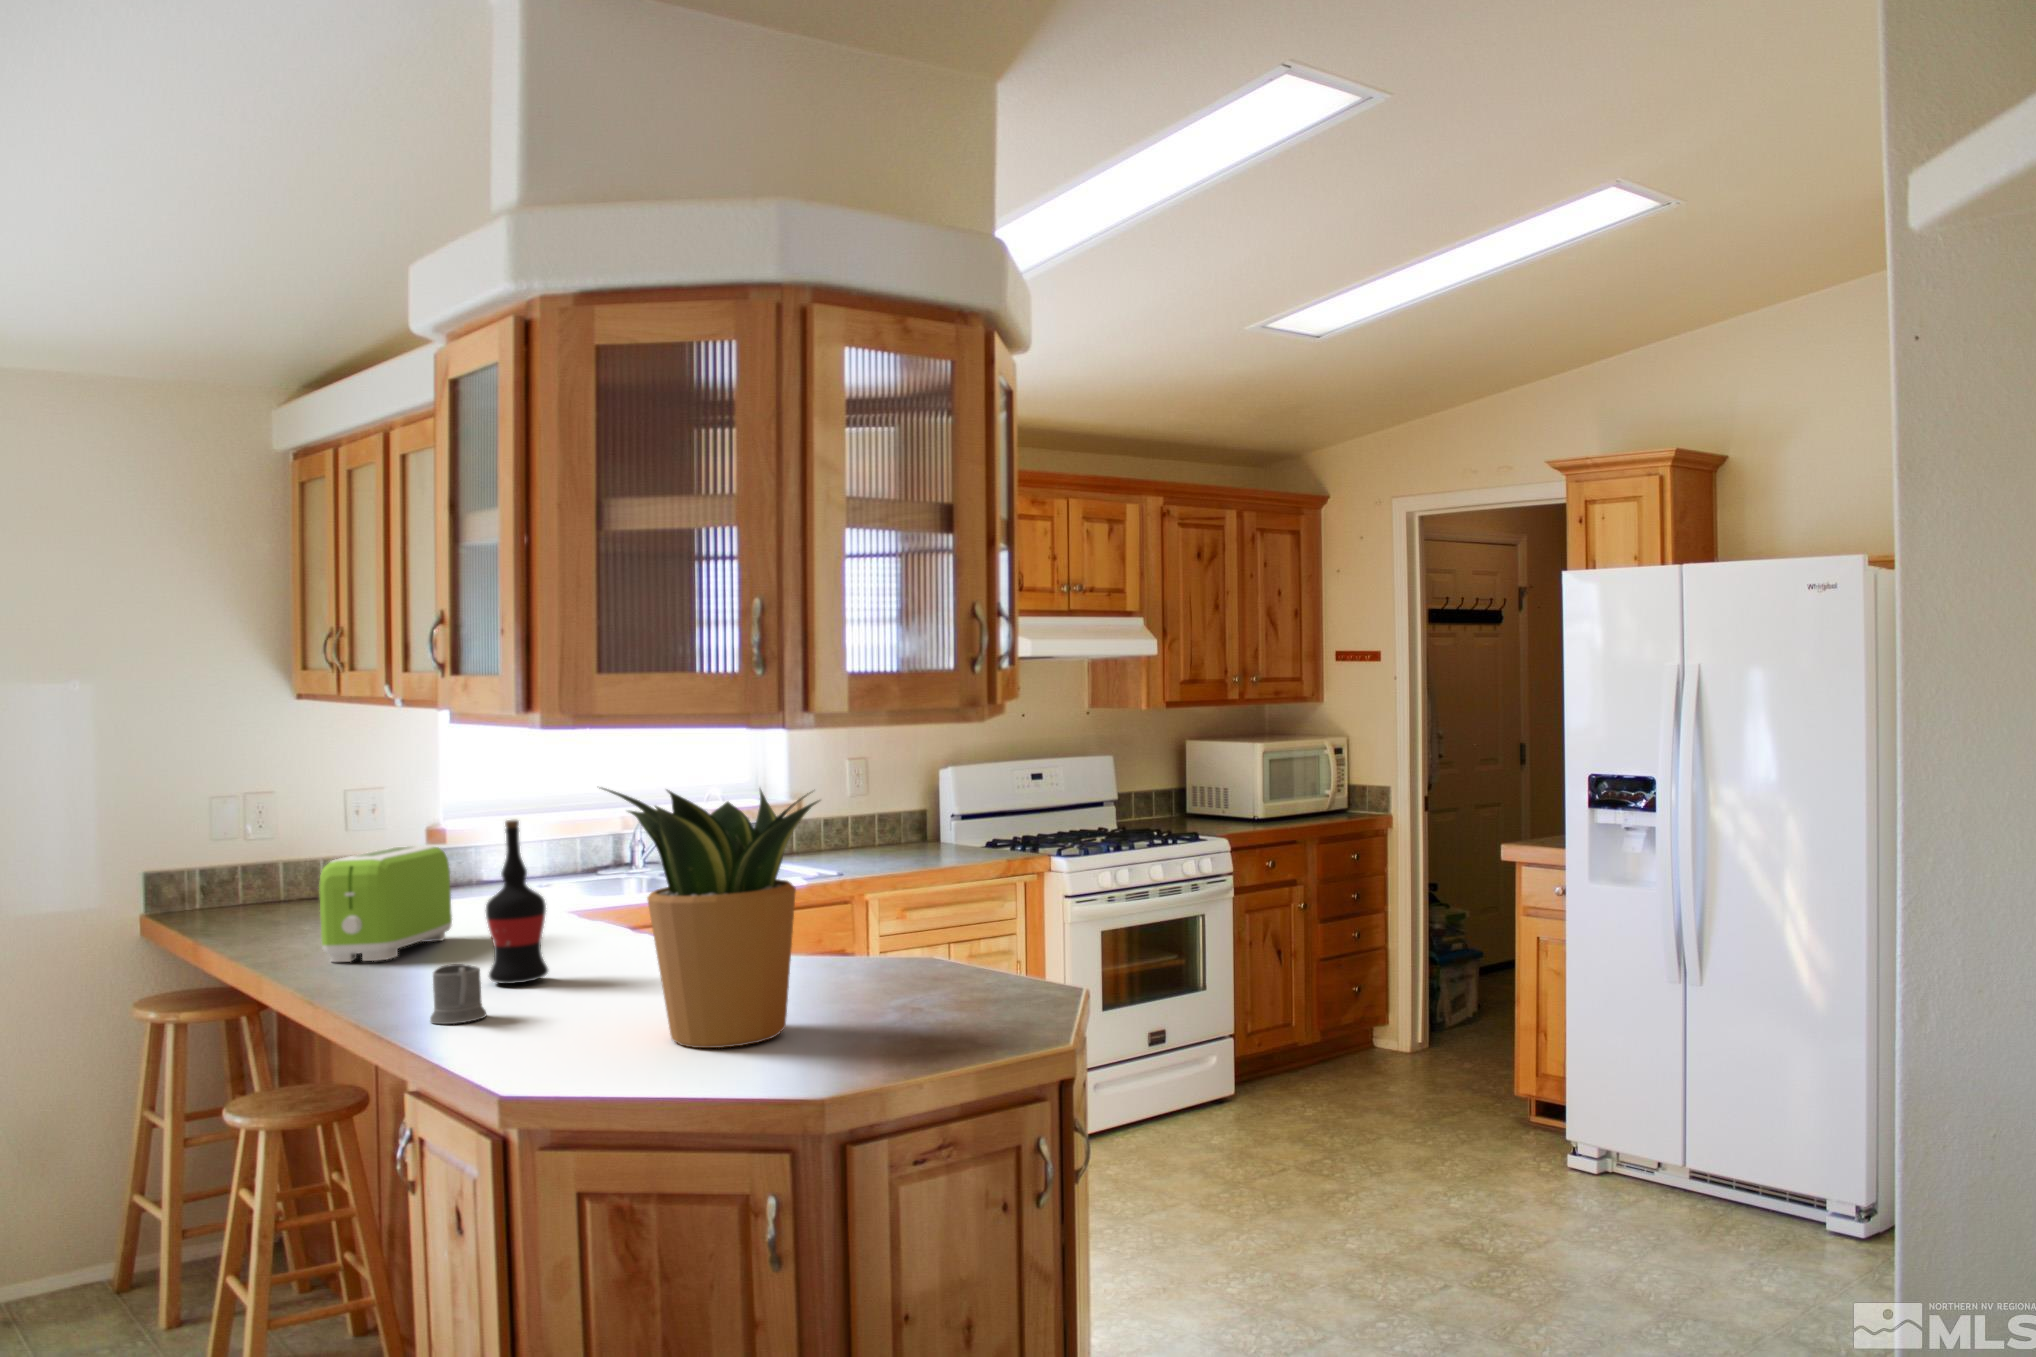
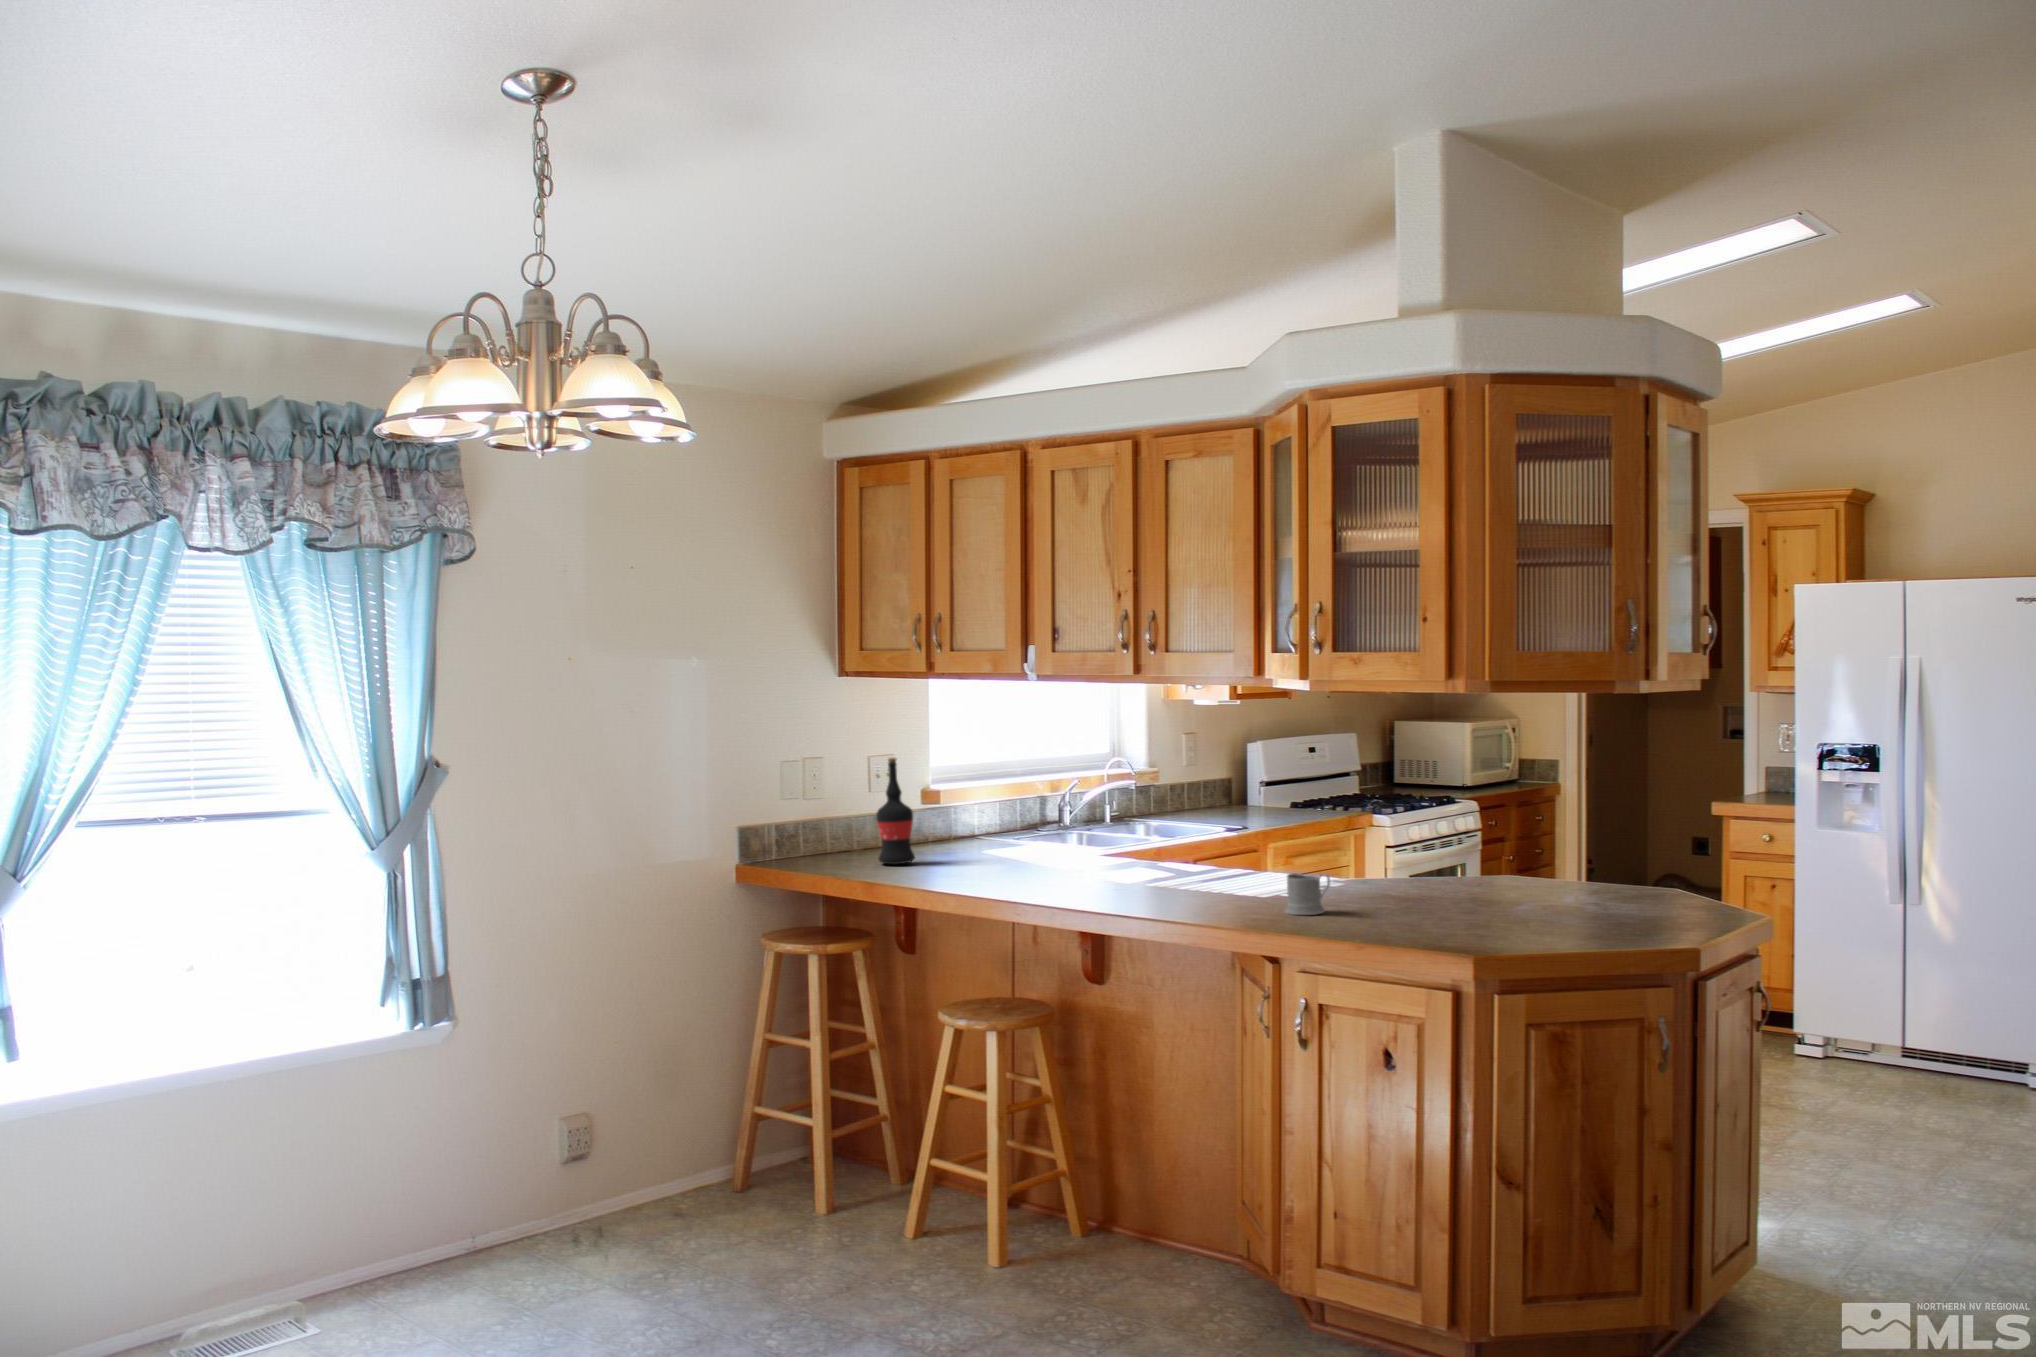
potted plant: present [601,788,820,1048] -> none [1432,741,1626,923]
wine bottle: present [486,820,548,984] -> present [876,758,915,864]
toaster: present [319,846,452,962] -> none [1049,796,1120,885]

